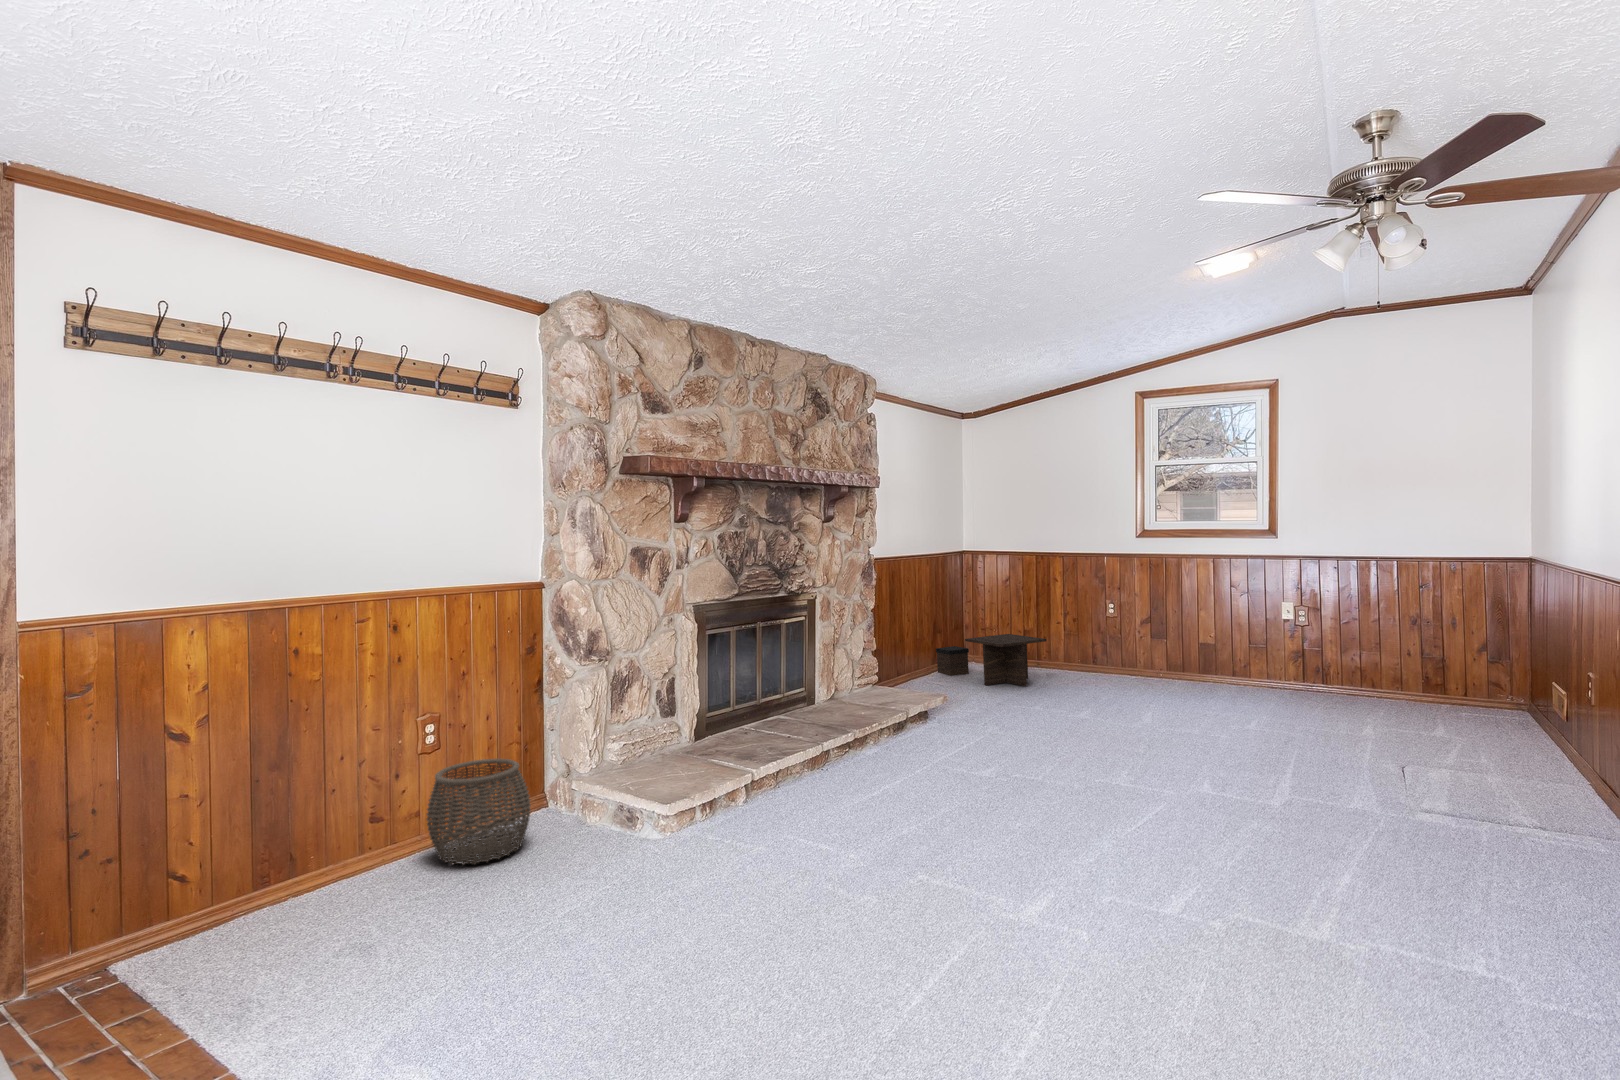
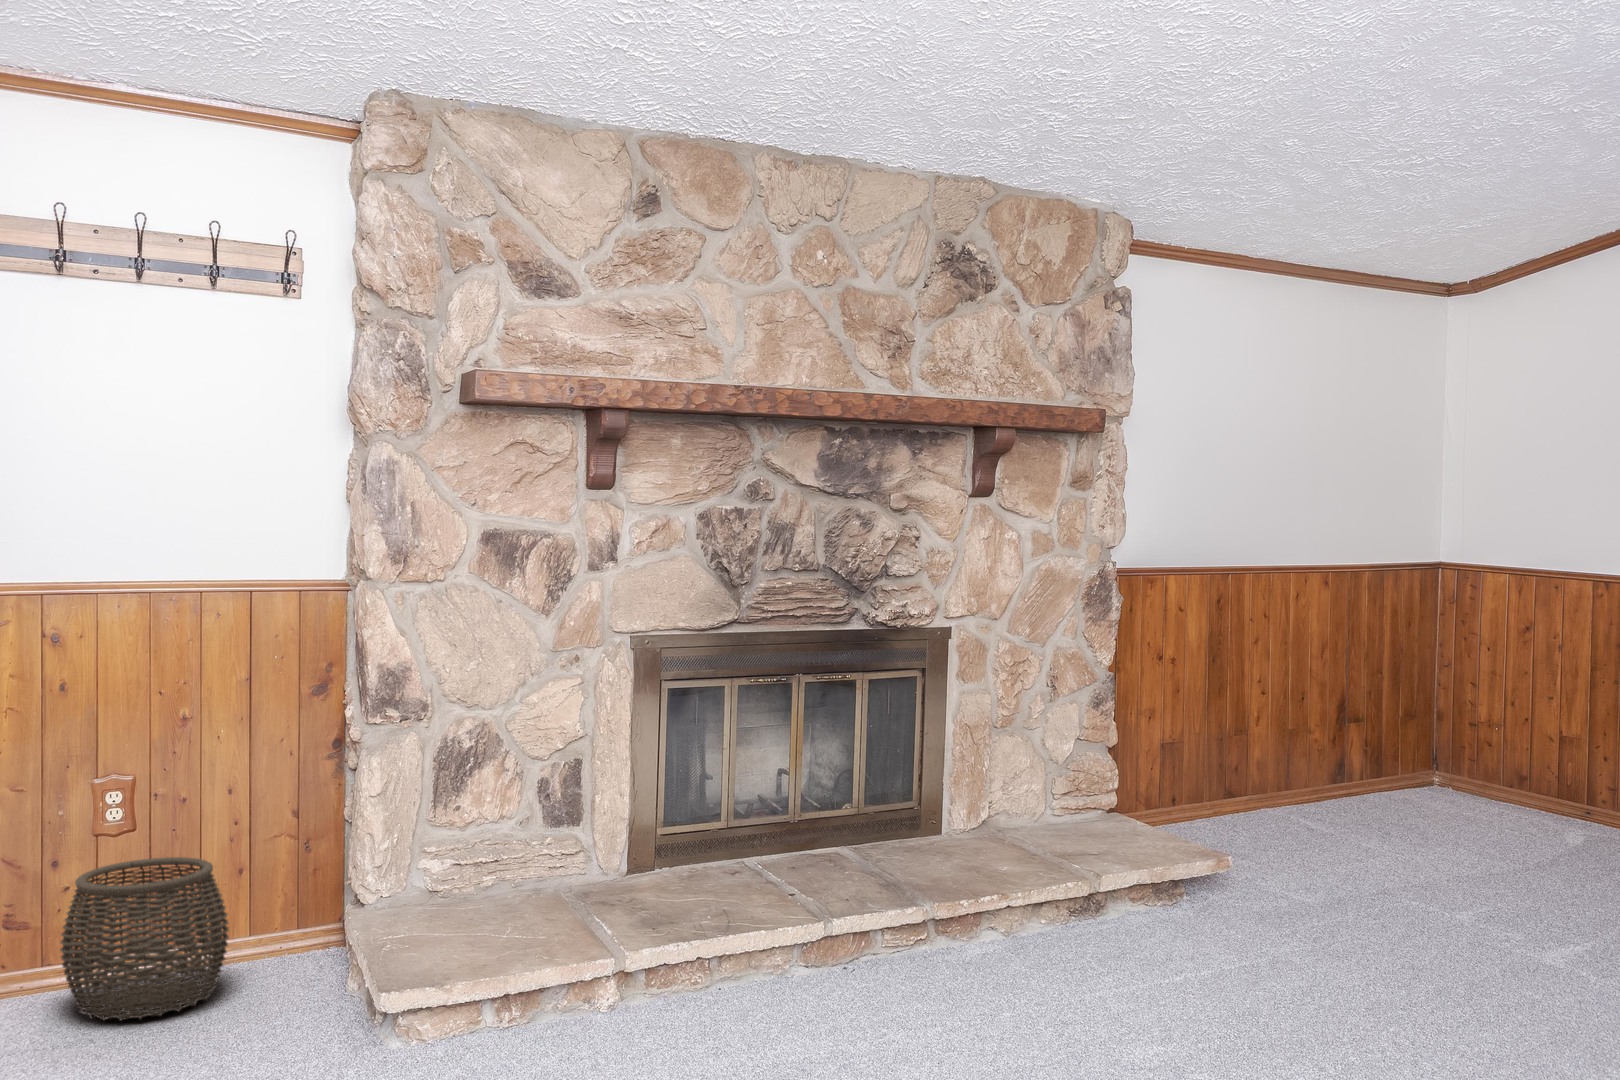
coffee table: present [936,634,1047,686] -> none [1336,741,1550,857]

